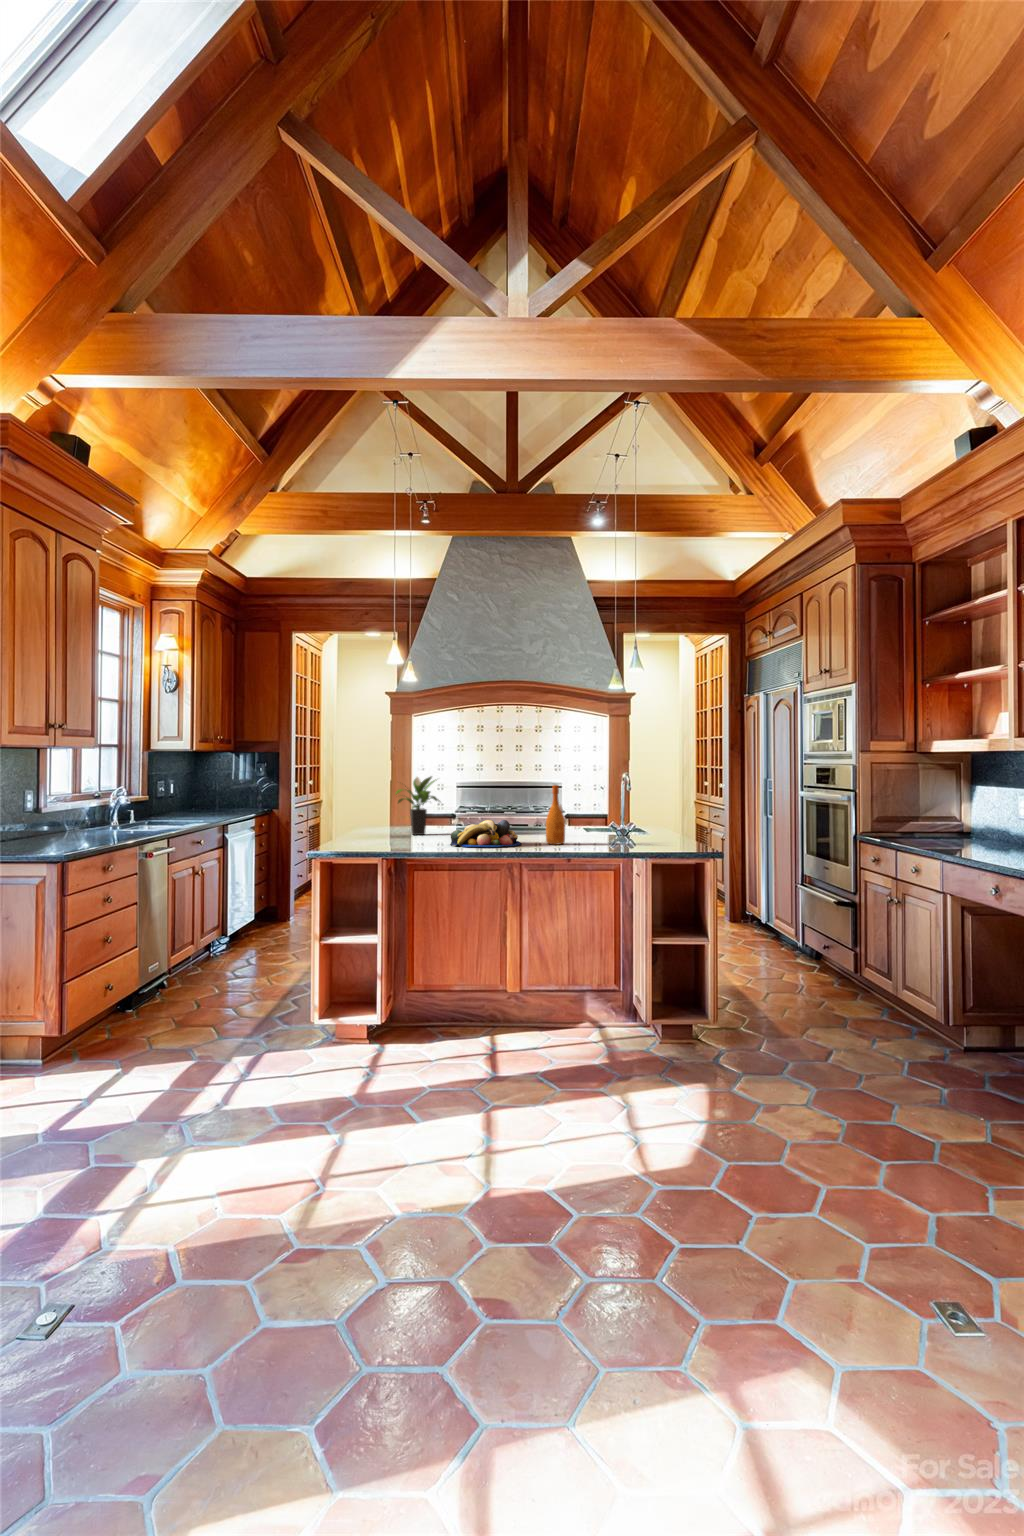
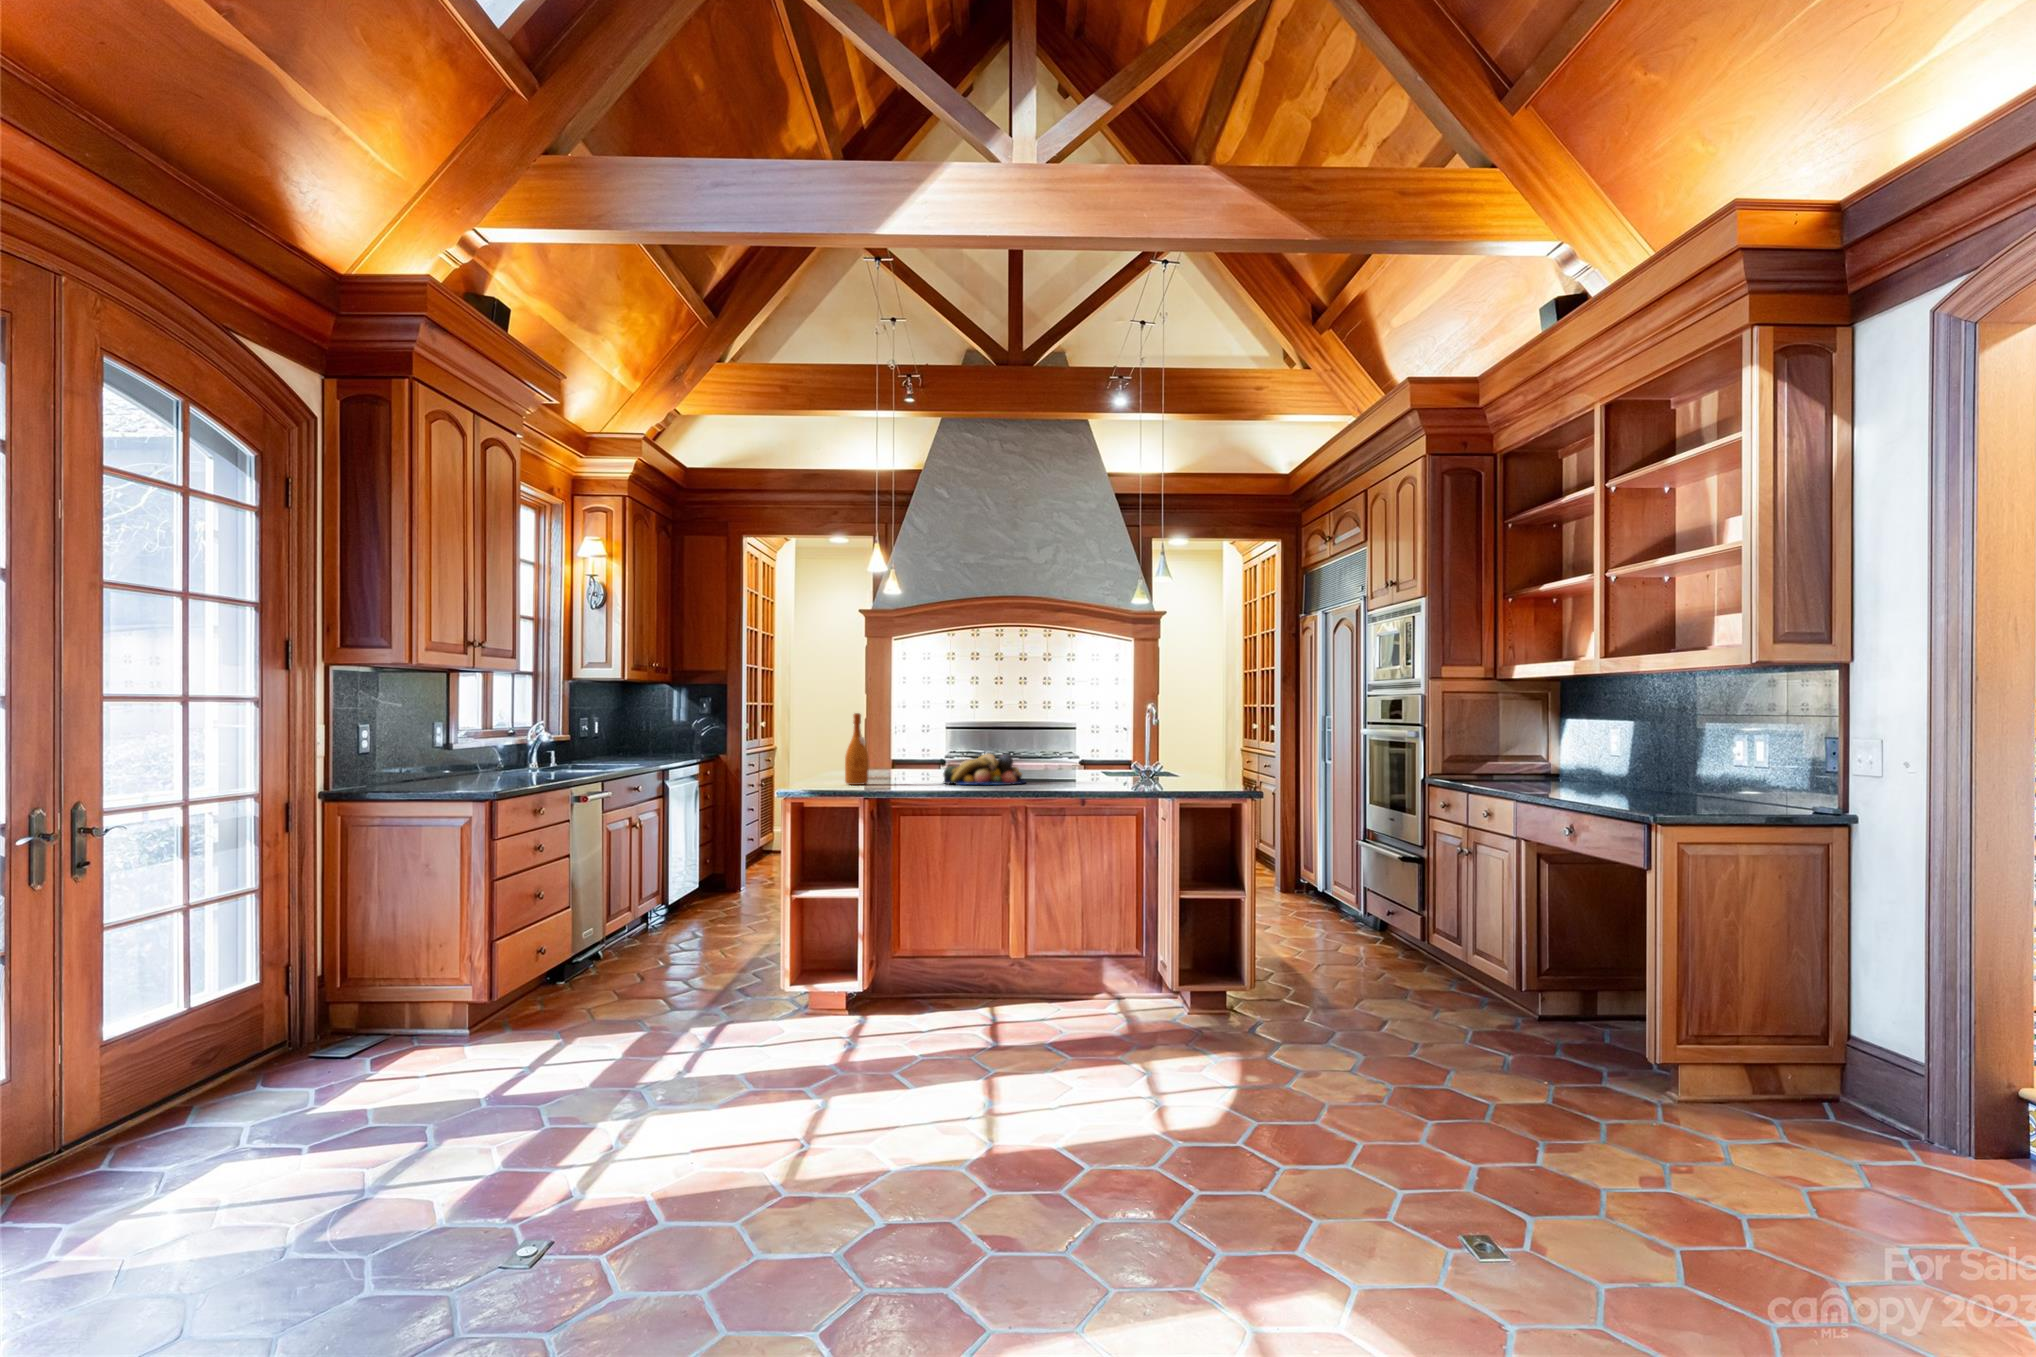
potted plant: present [396,776,439,835] -> none [871,705,931,776]
wine bottle: present [546,785,565,845] -> present [845,713,869,785]

